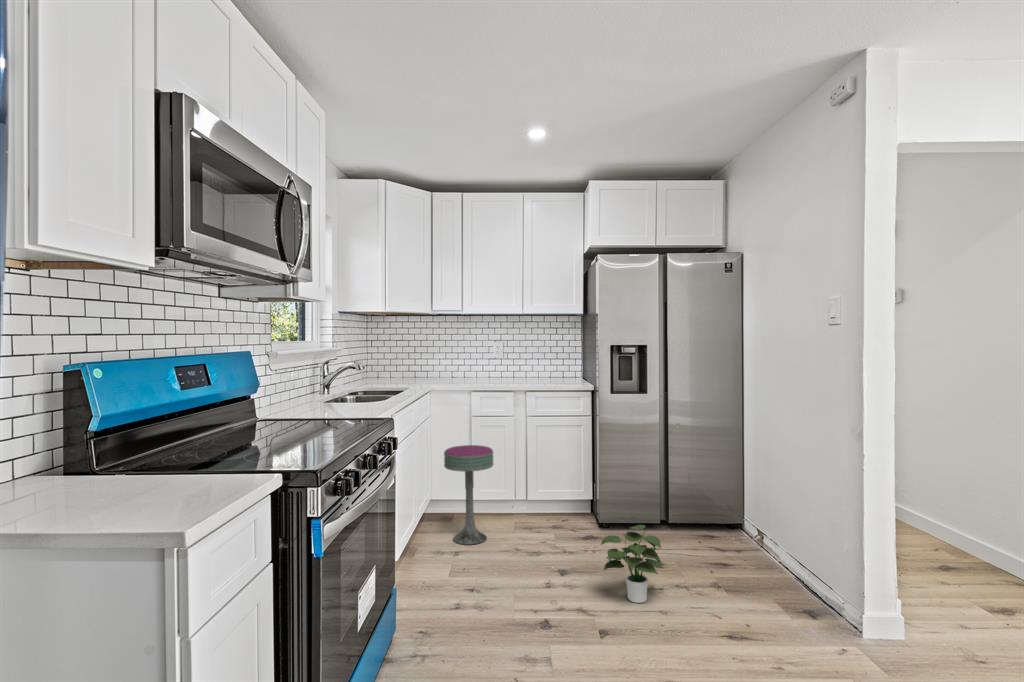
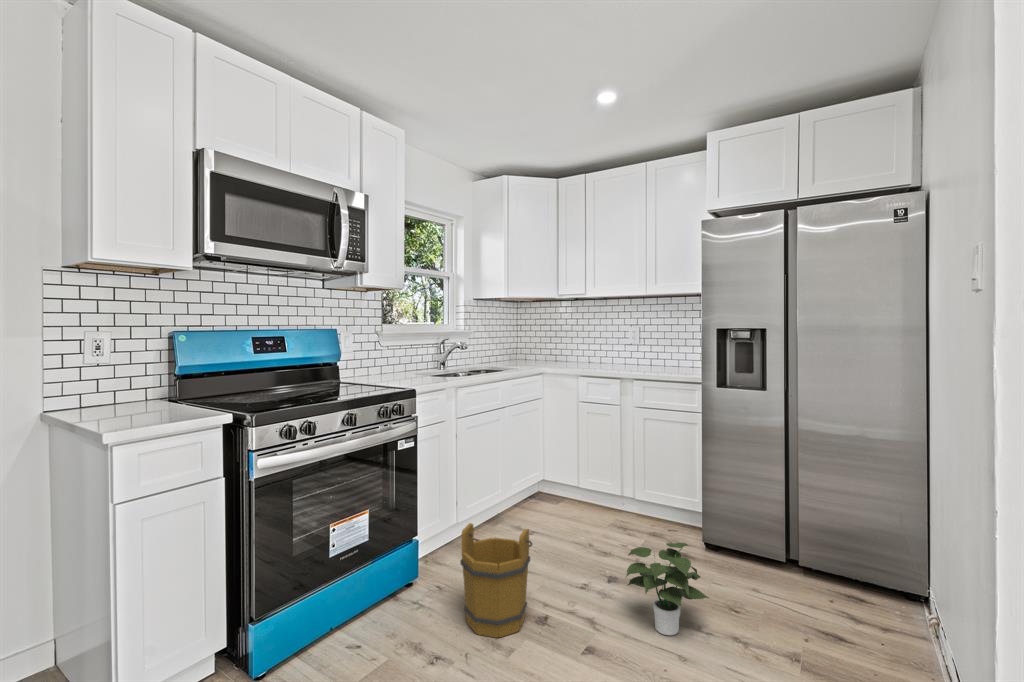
bar stool: present [444,445,493,545] -> none [535,429,585,529]
bucket: none [472,538,542,648] -> present [460,523,532,638]

